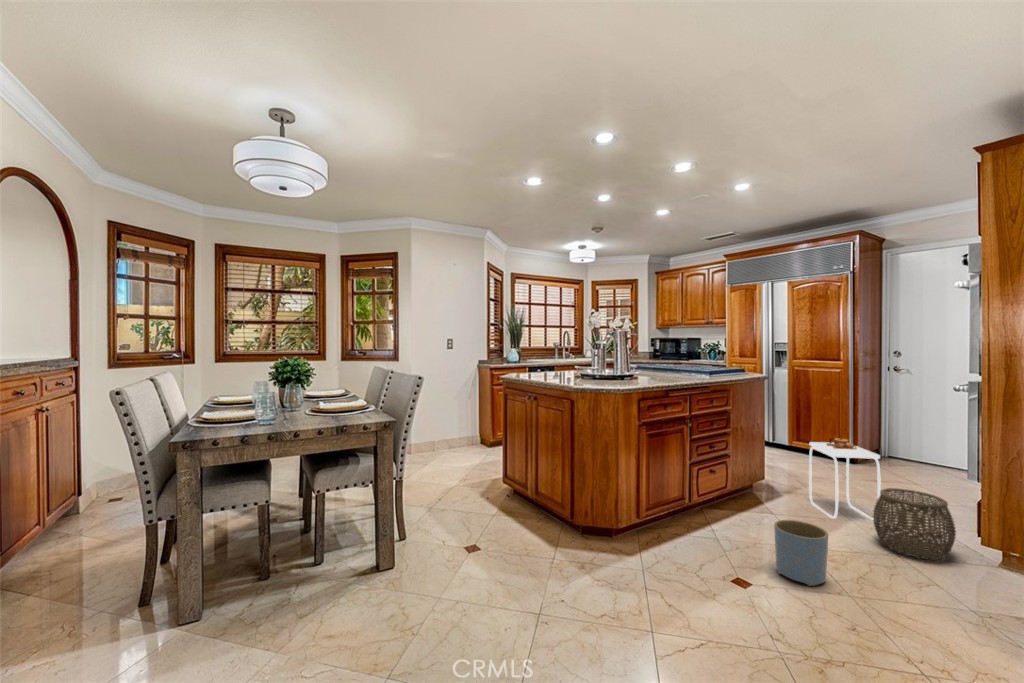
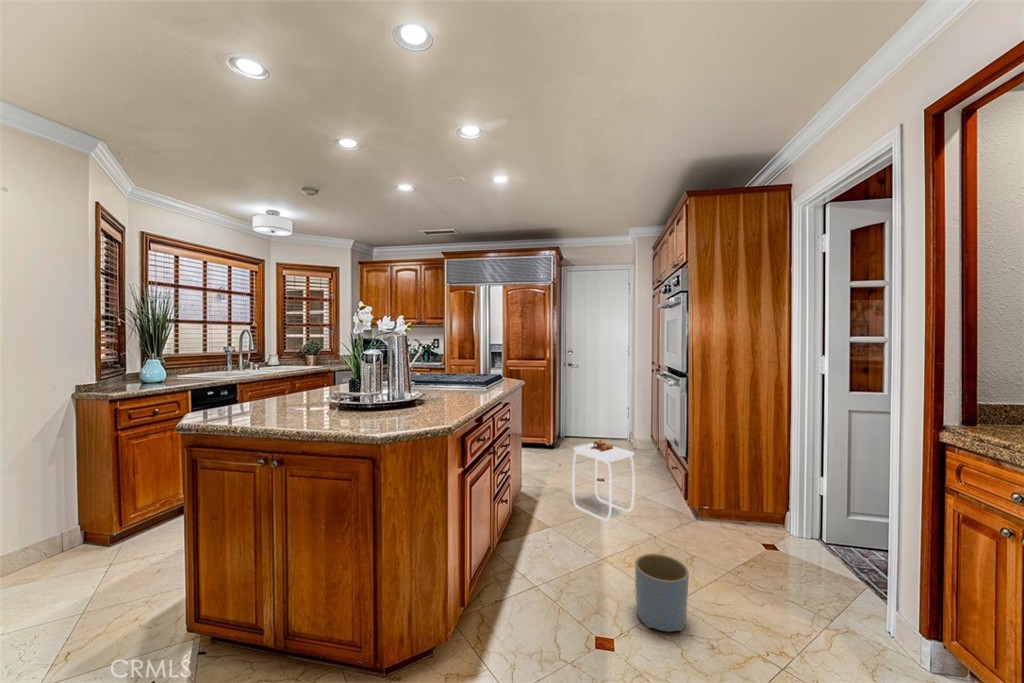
woven basket: present [873,488,956,560] -> none [646,481,705,545]

